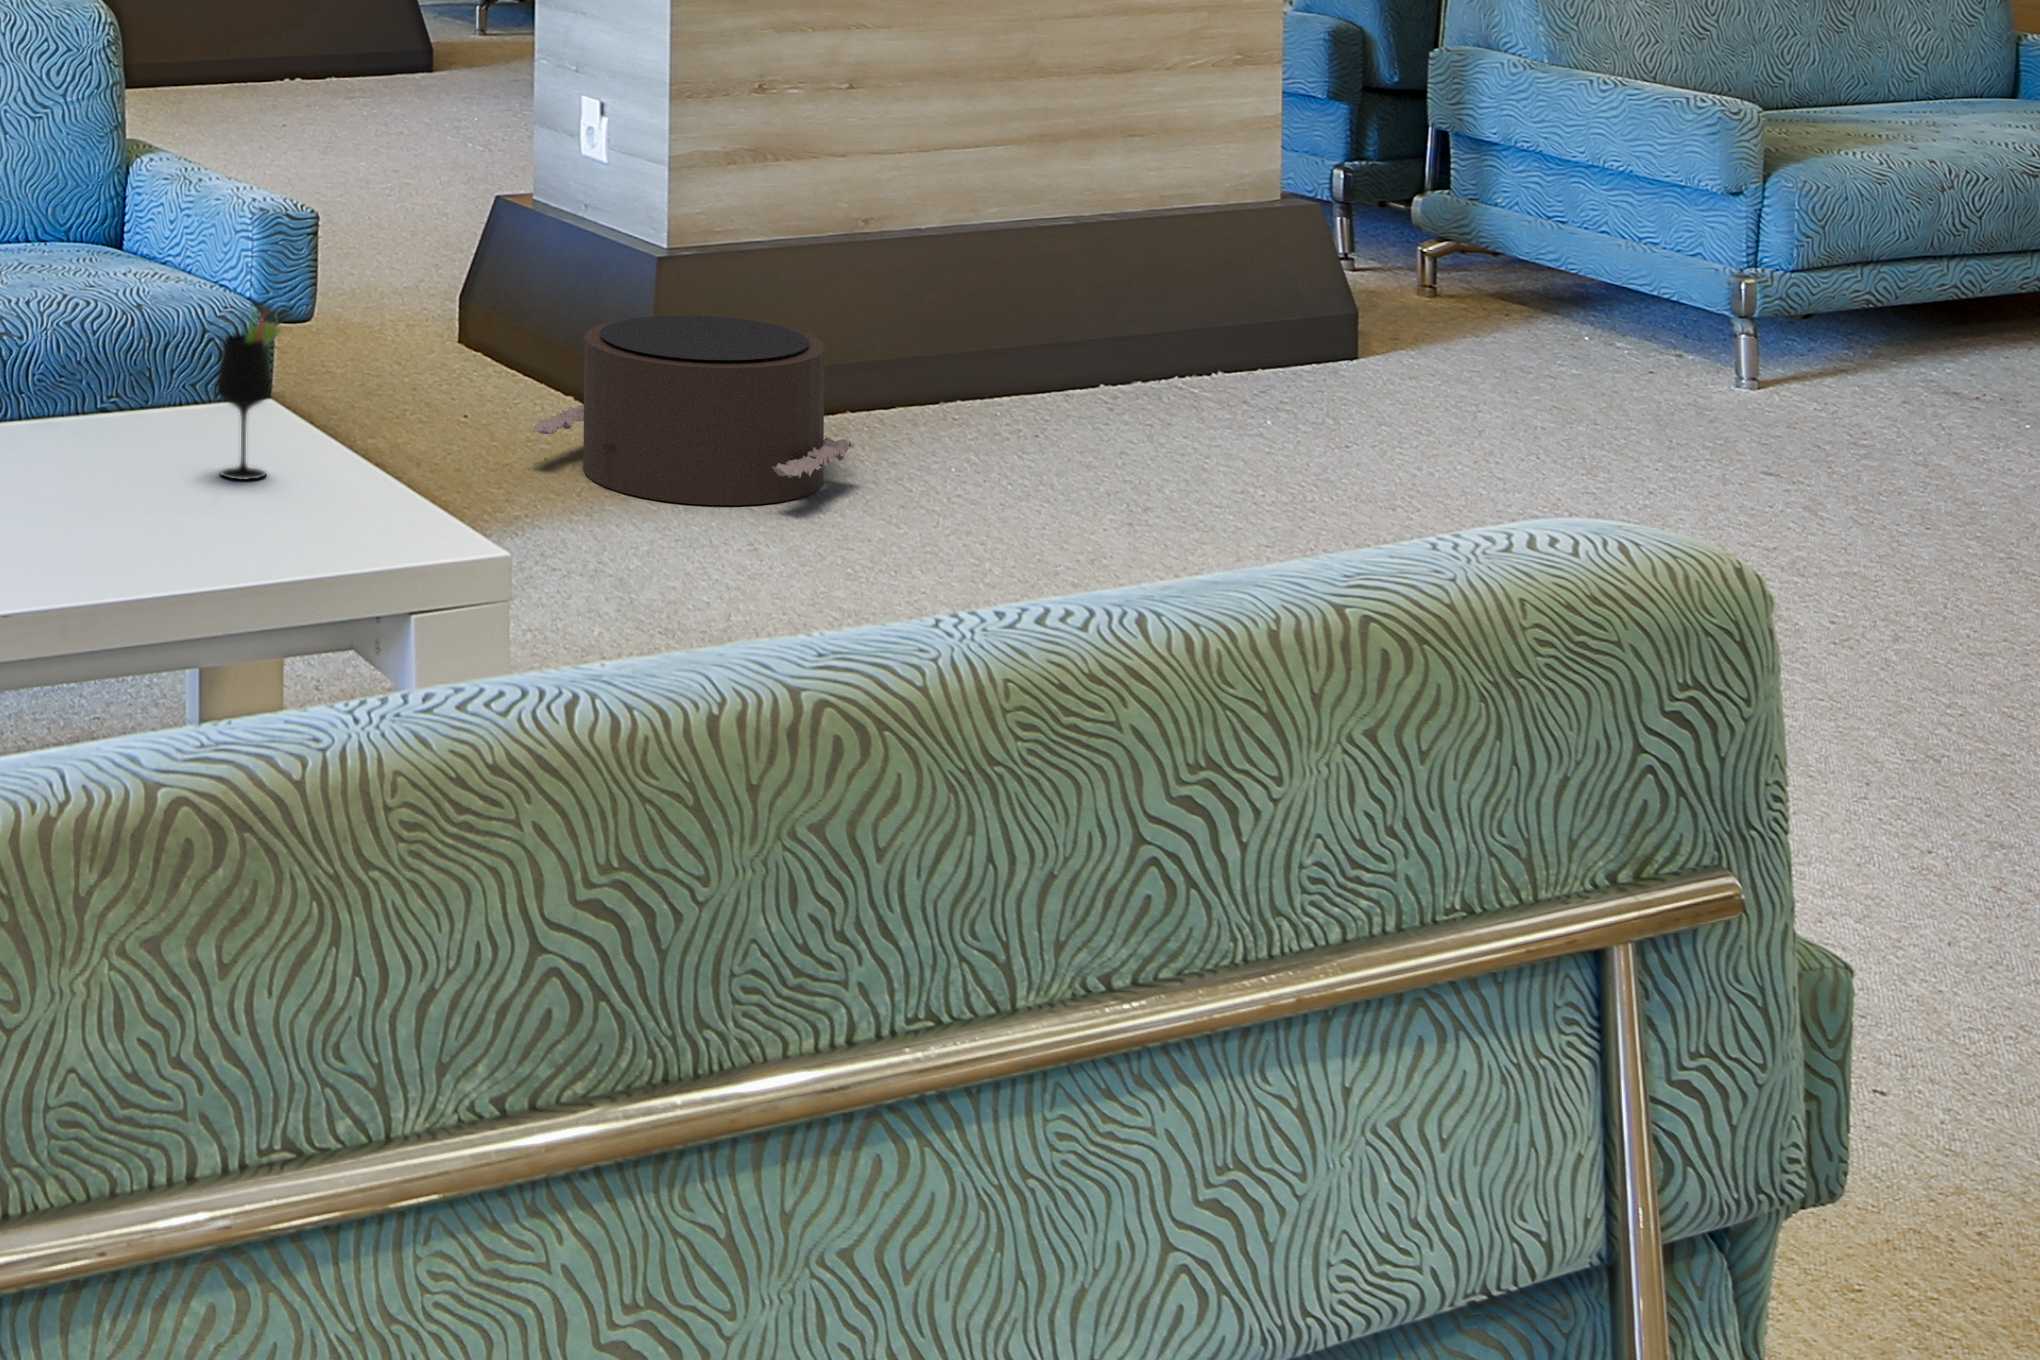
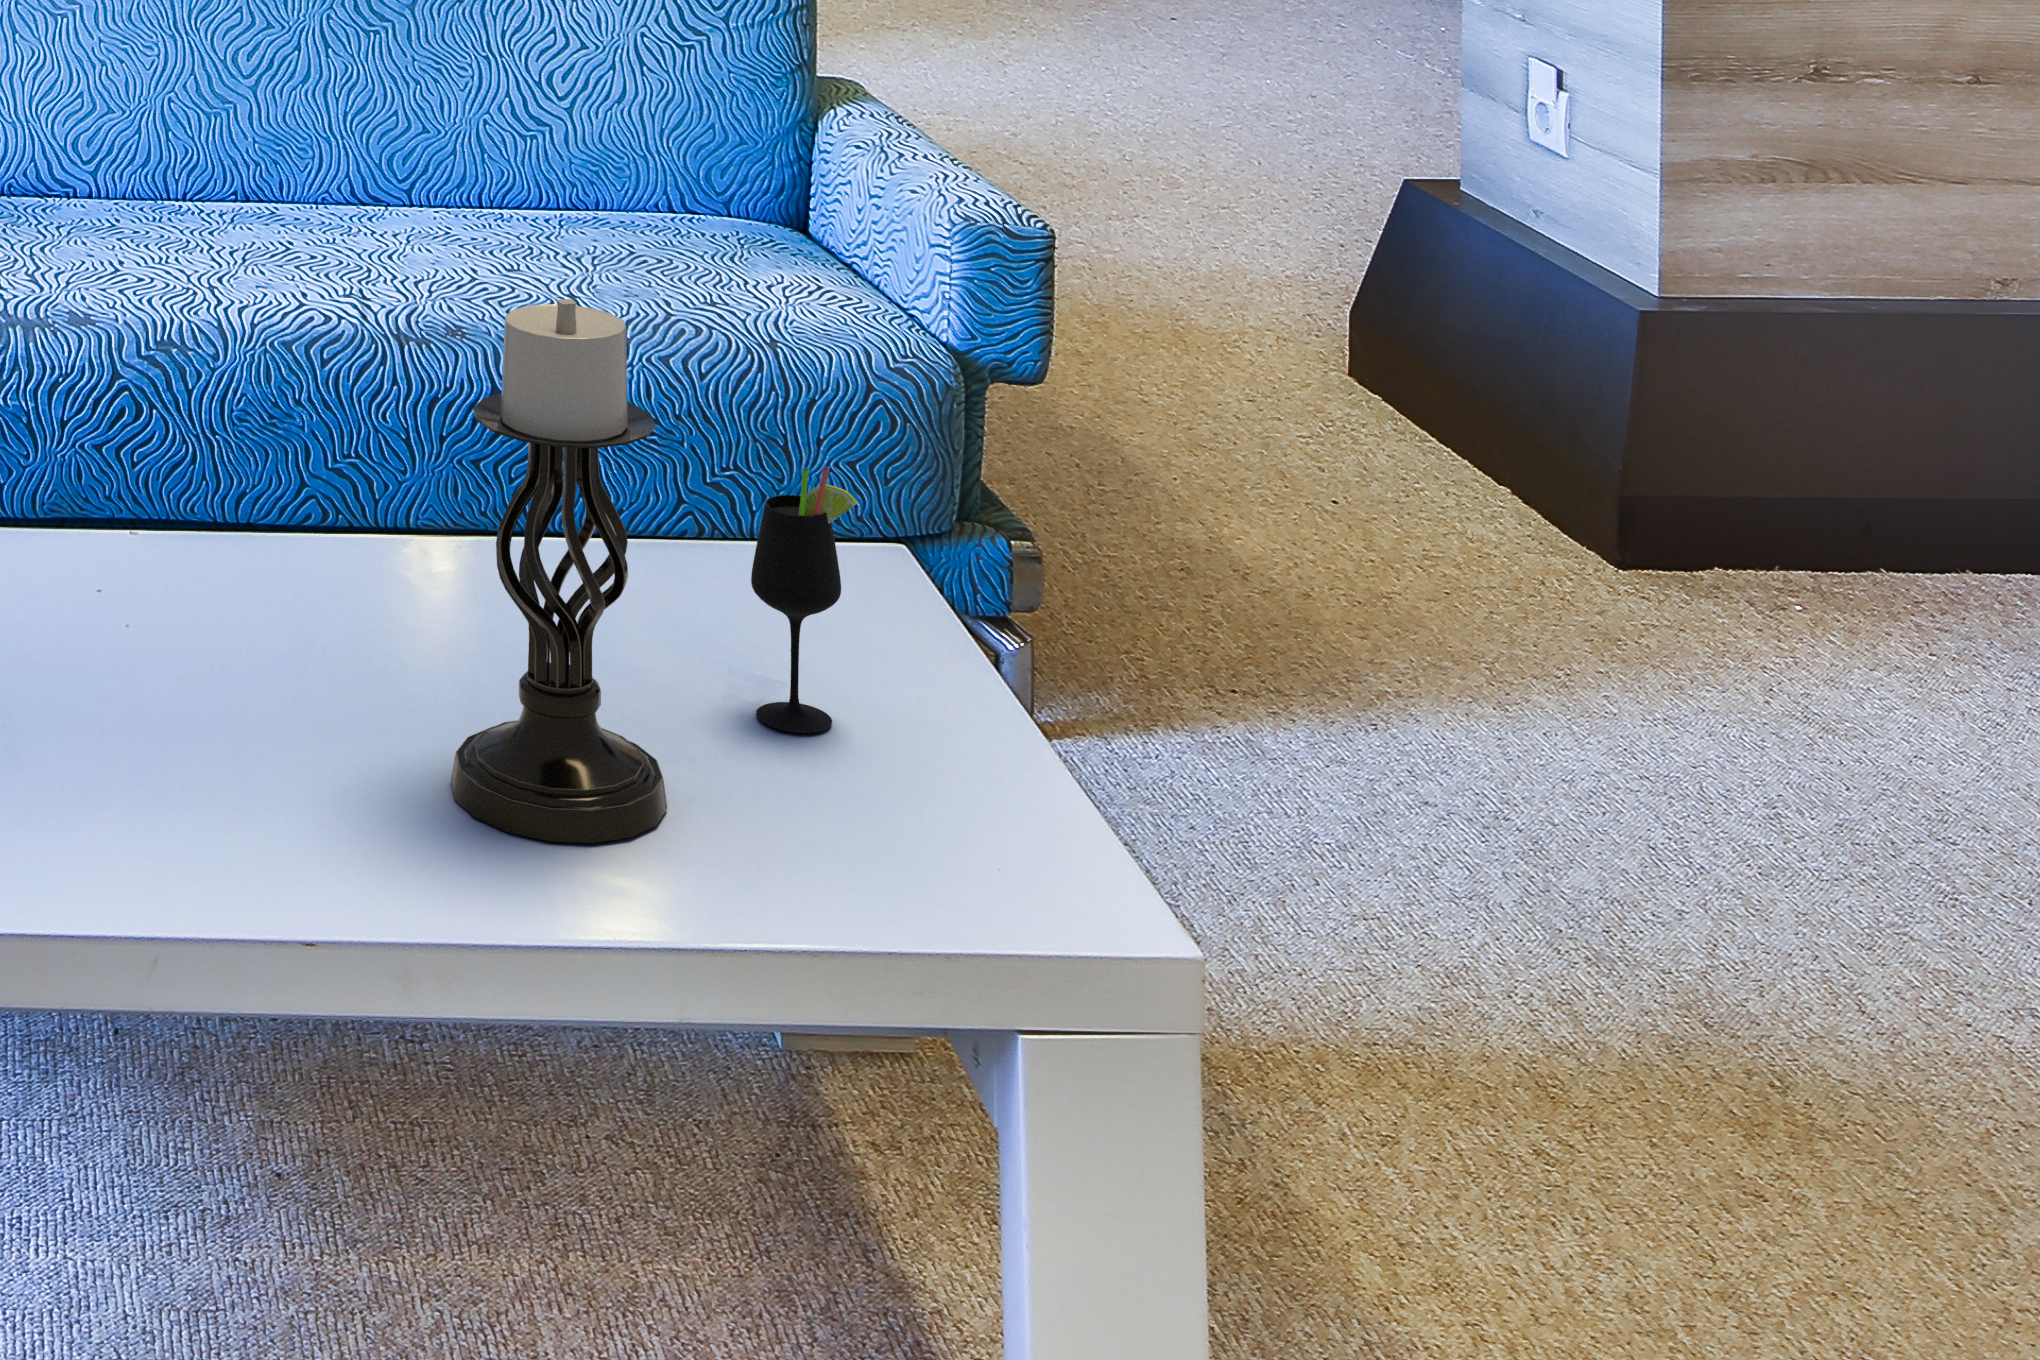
candle holder: none [55,205,190,537] -> present [451,299,667,843]
pouf: present [532,316,854,505] -> none [1417,394,1957,718]

